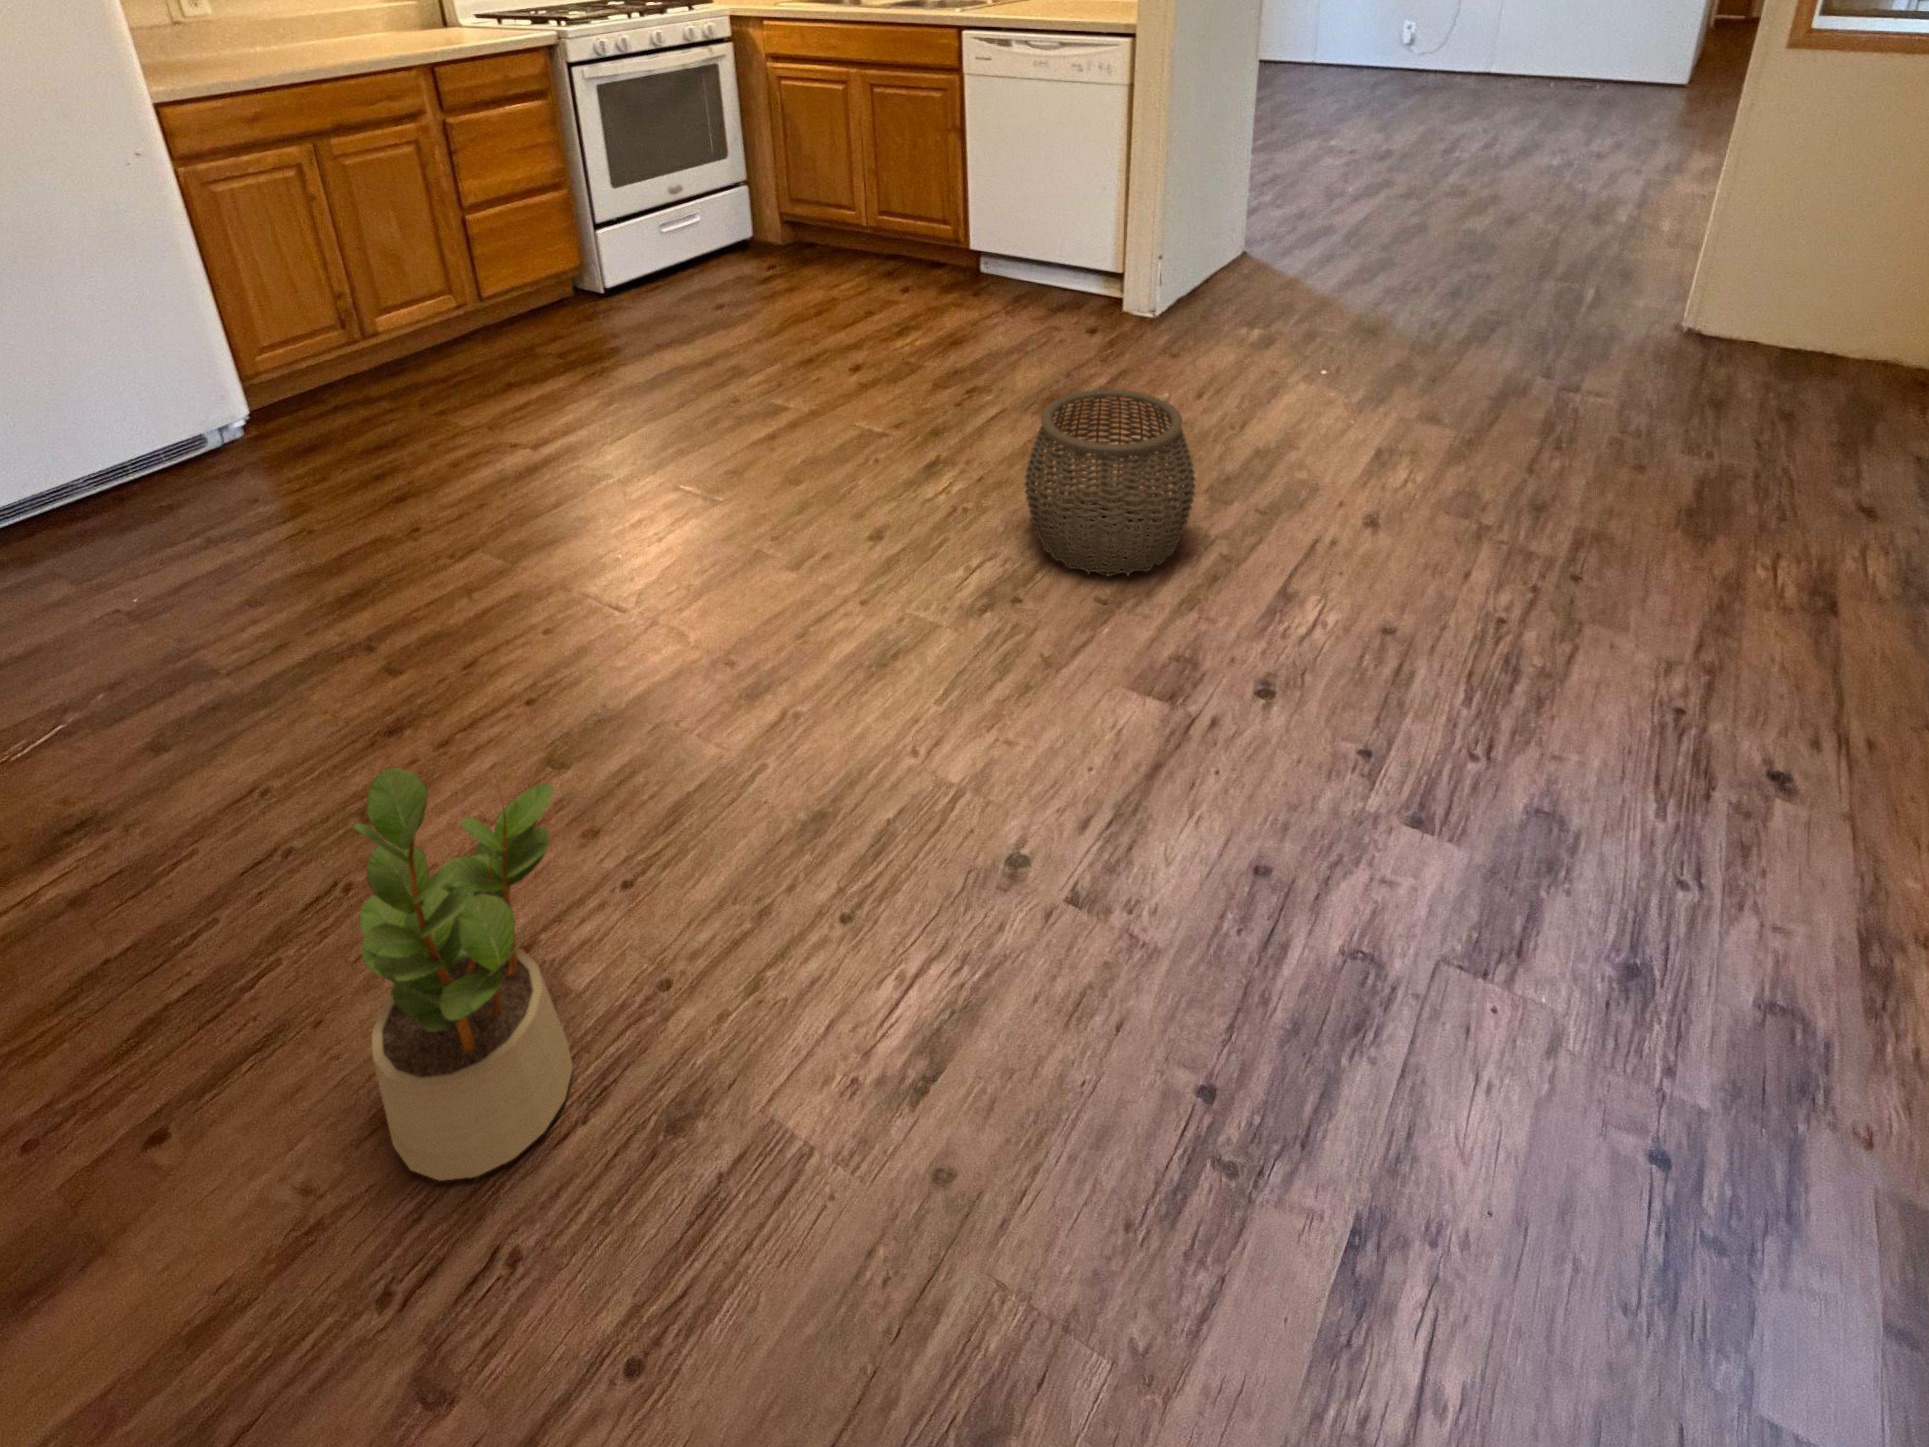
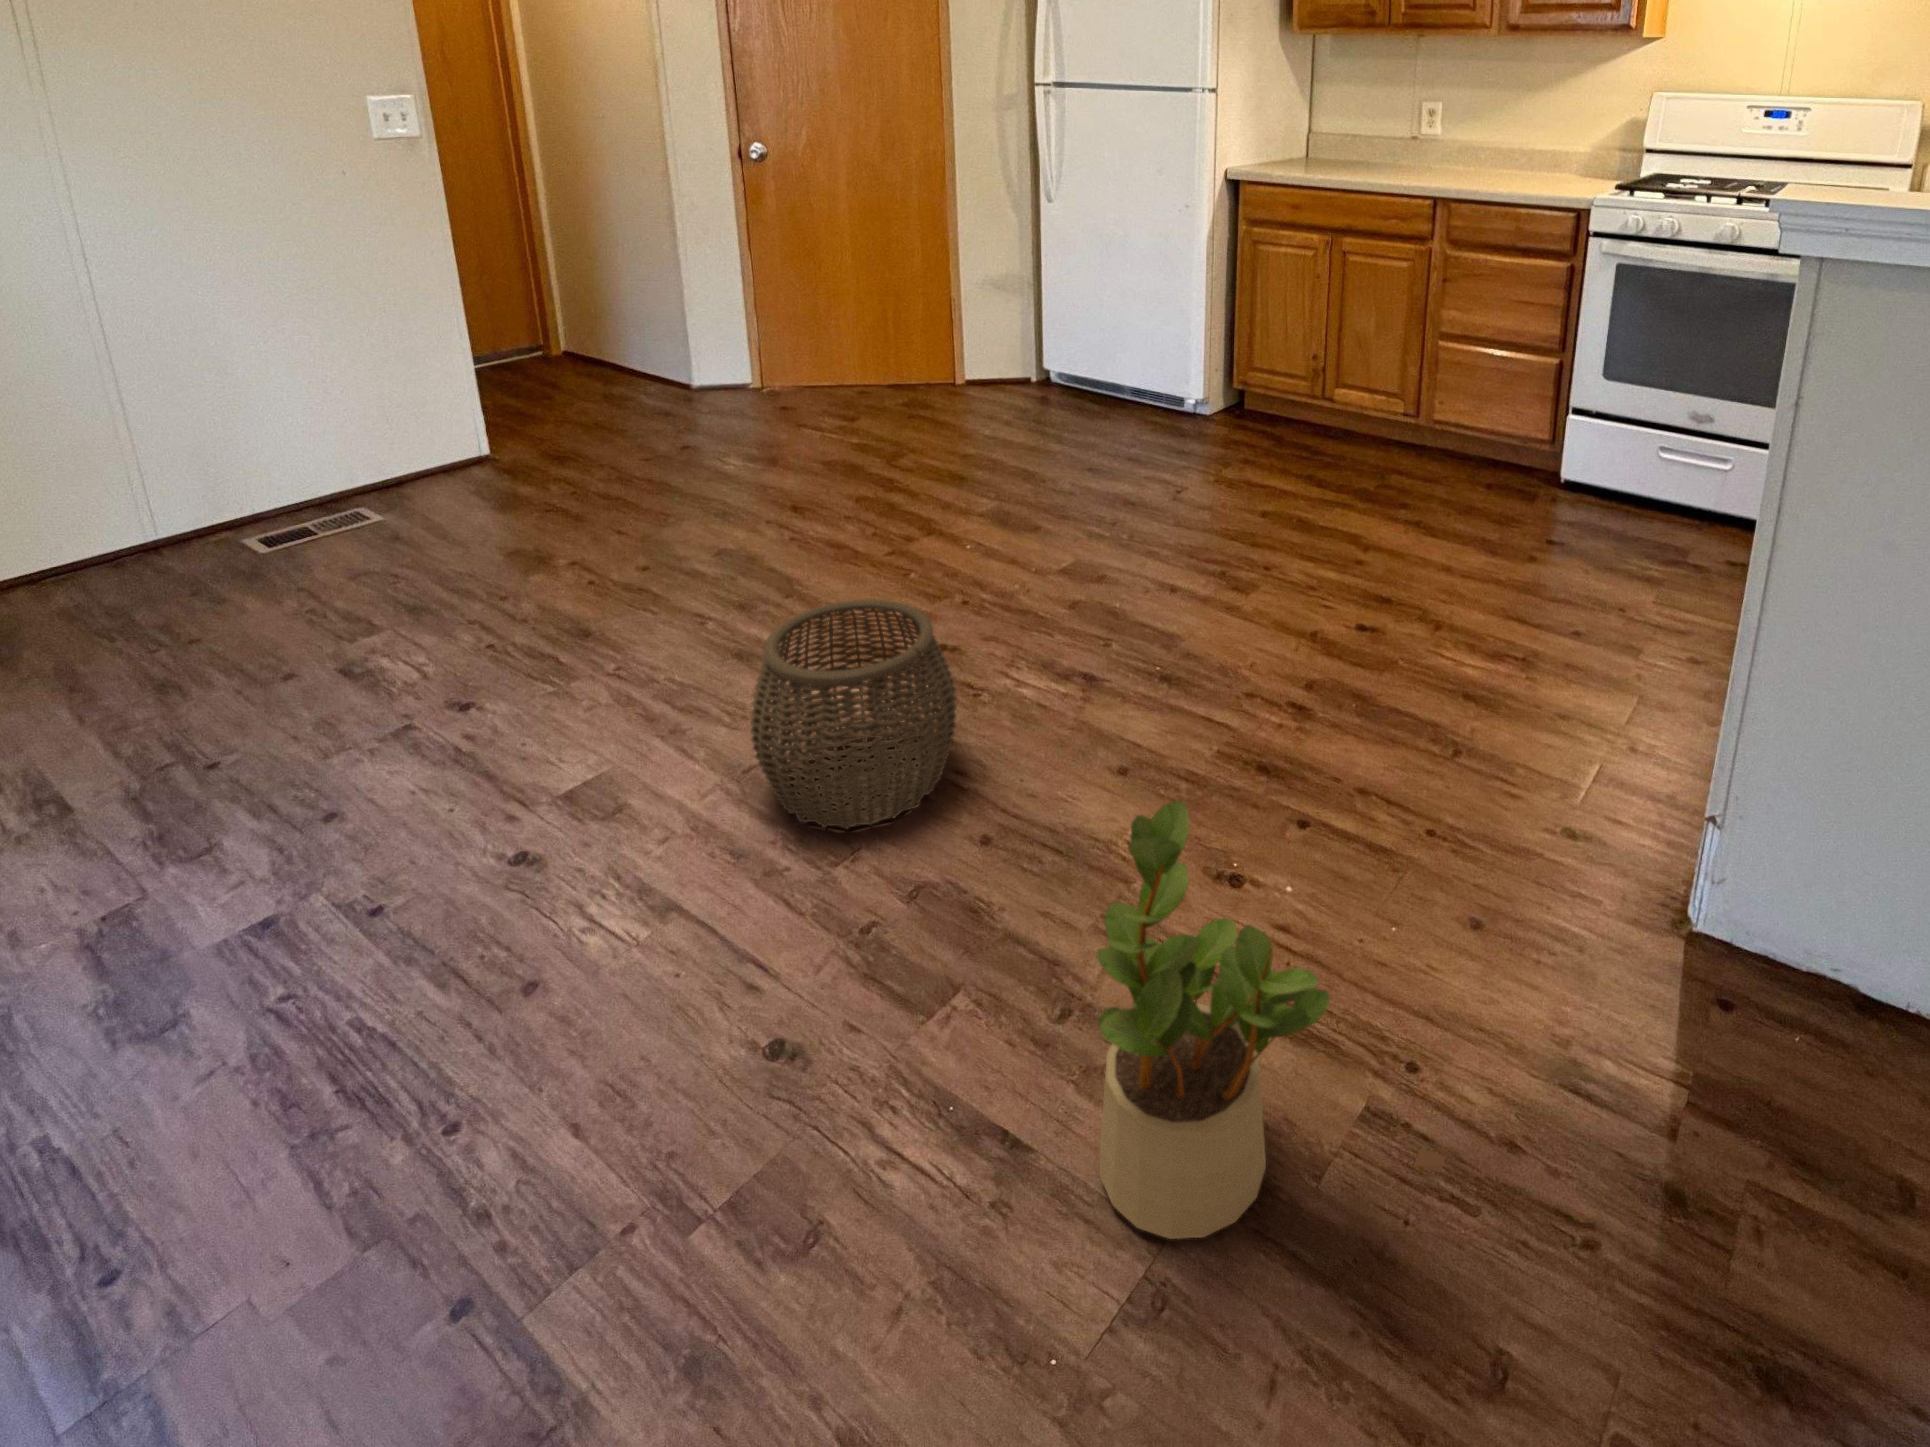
potted plant: present [353,767,573,1181] -> present [1097,800,1330,1239]

